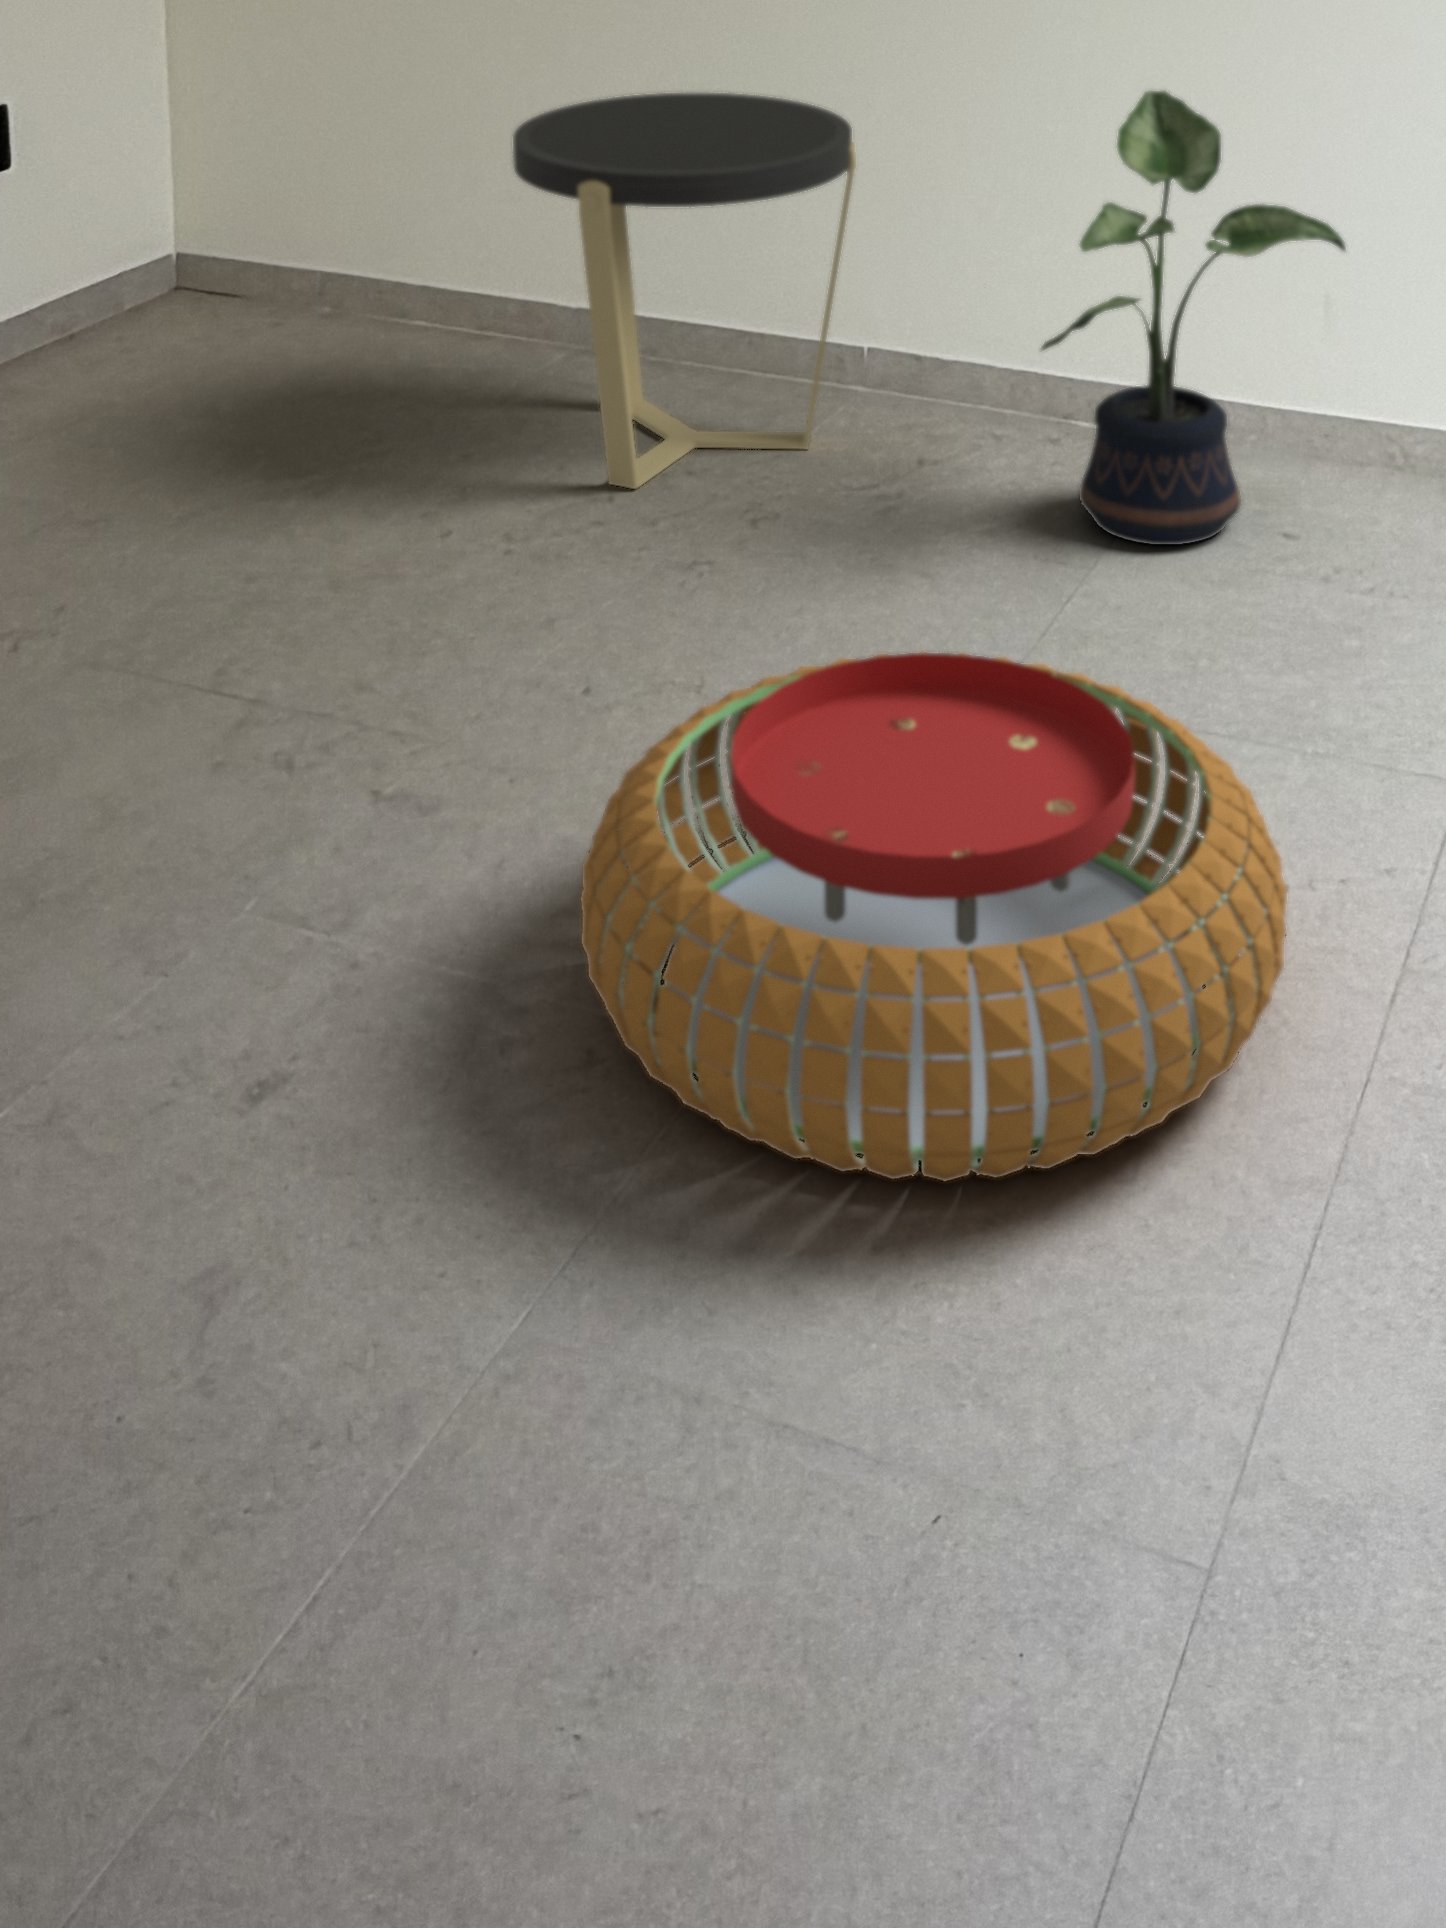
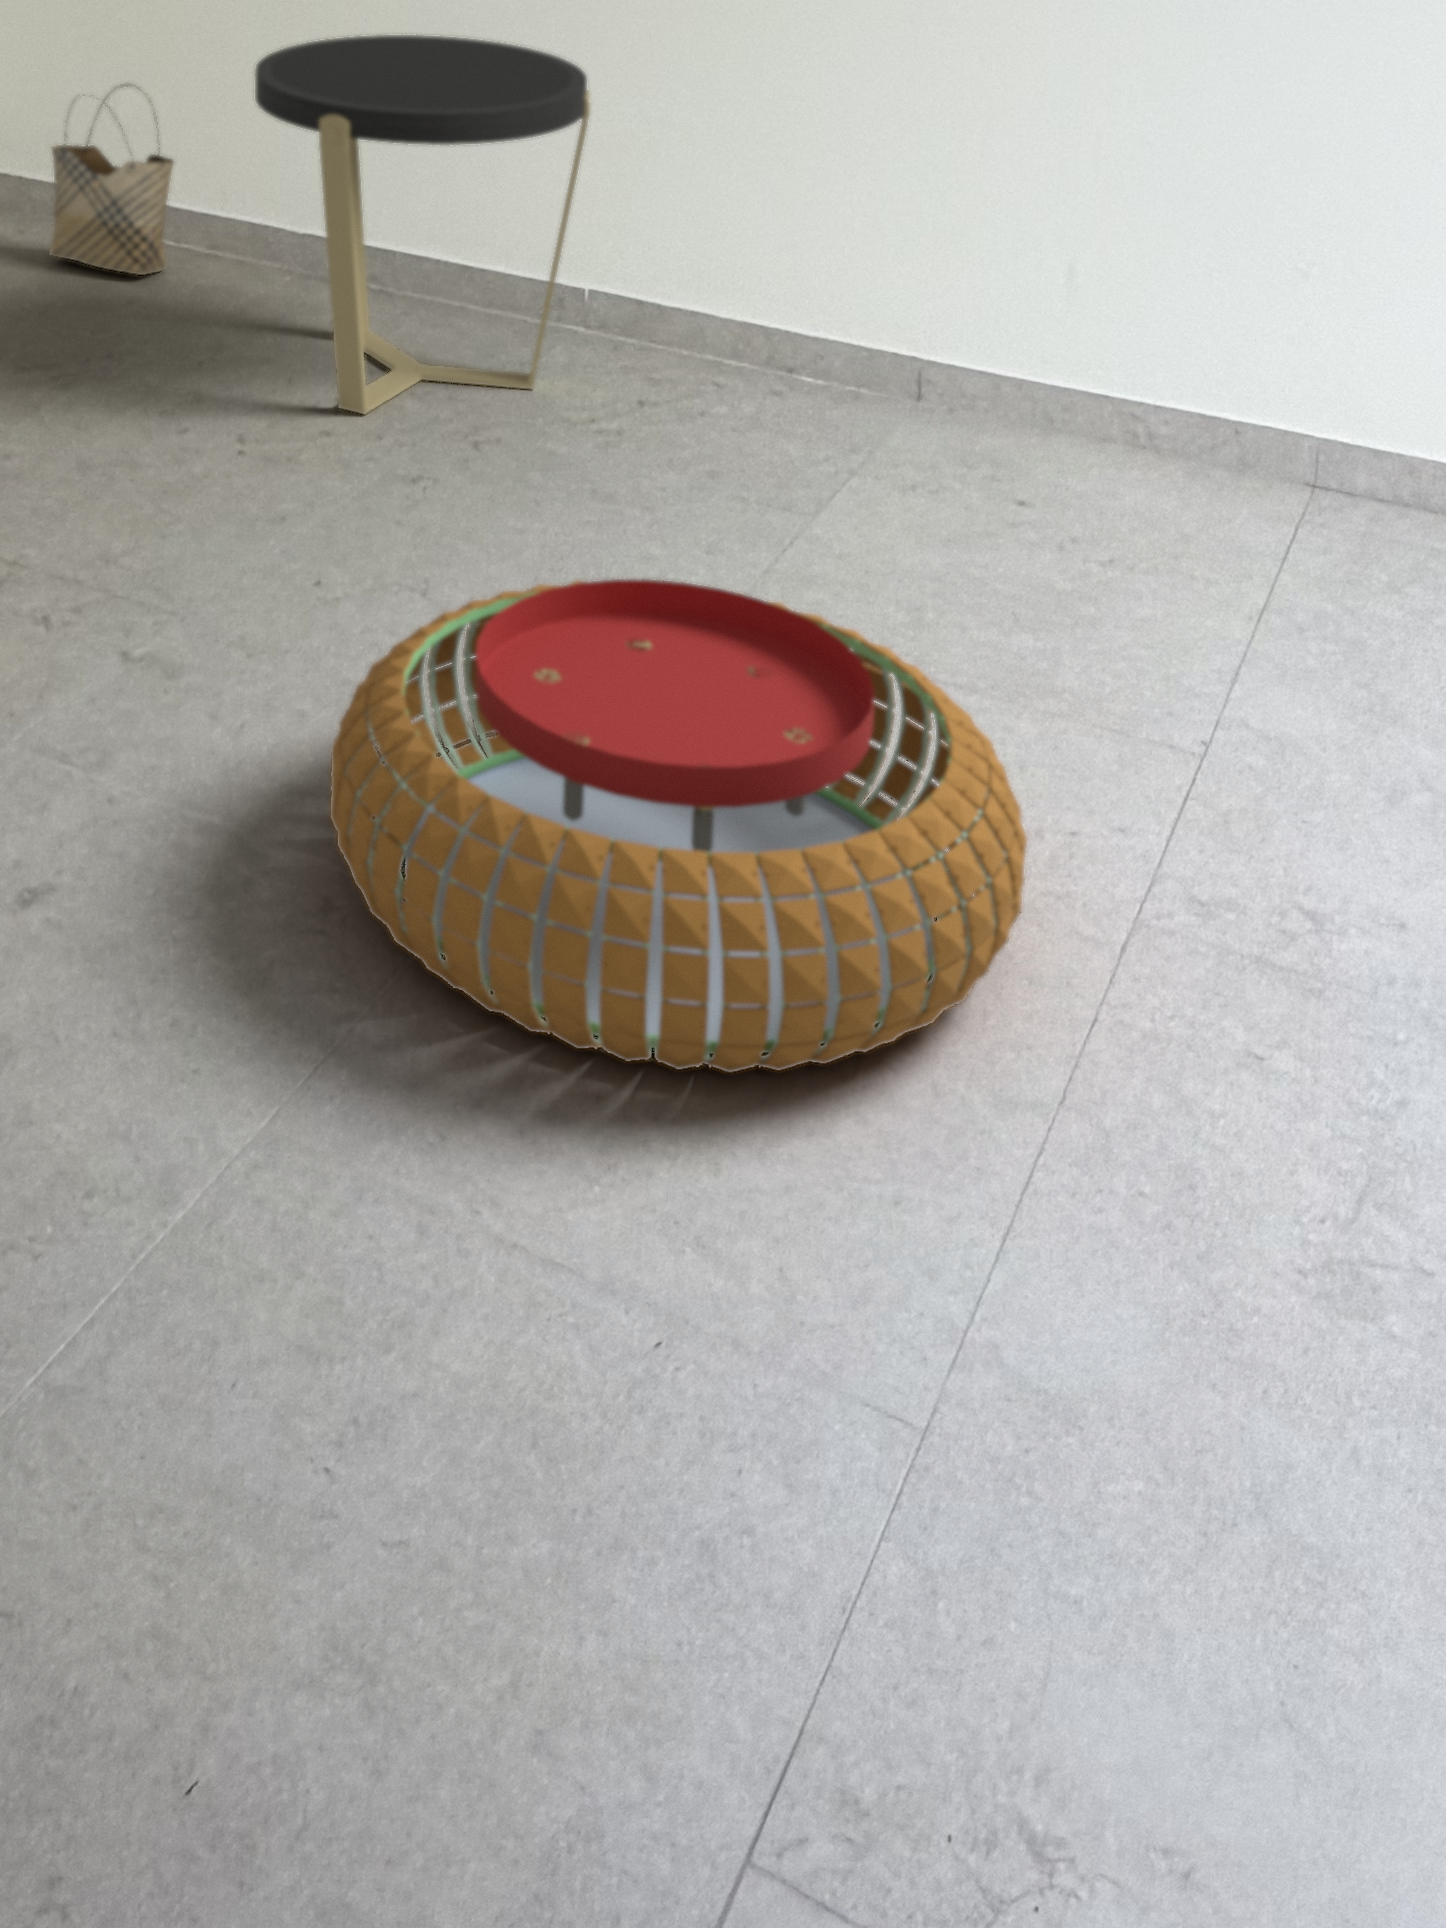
potted plant: present [1041,91,1345,545] -> none [774,53,1103,509]
woven basket: none [306,155,438,355] -> present [49,86,174,275]

